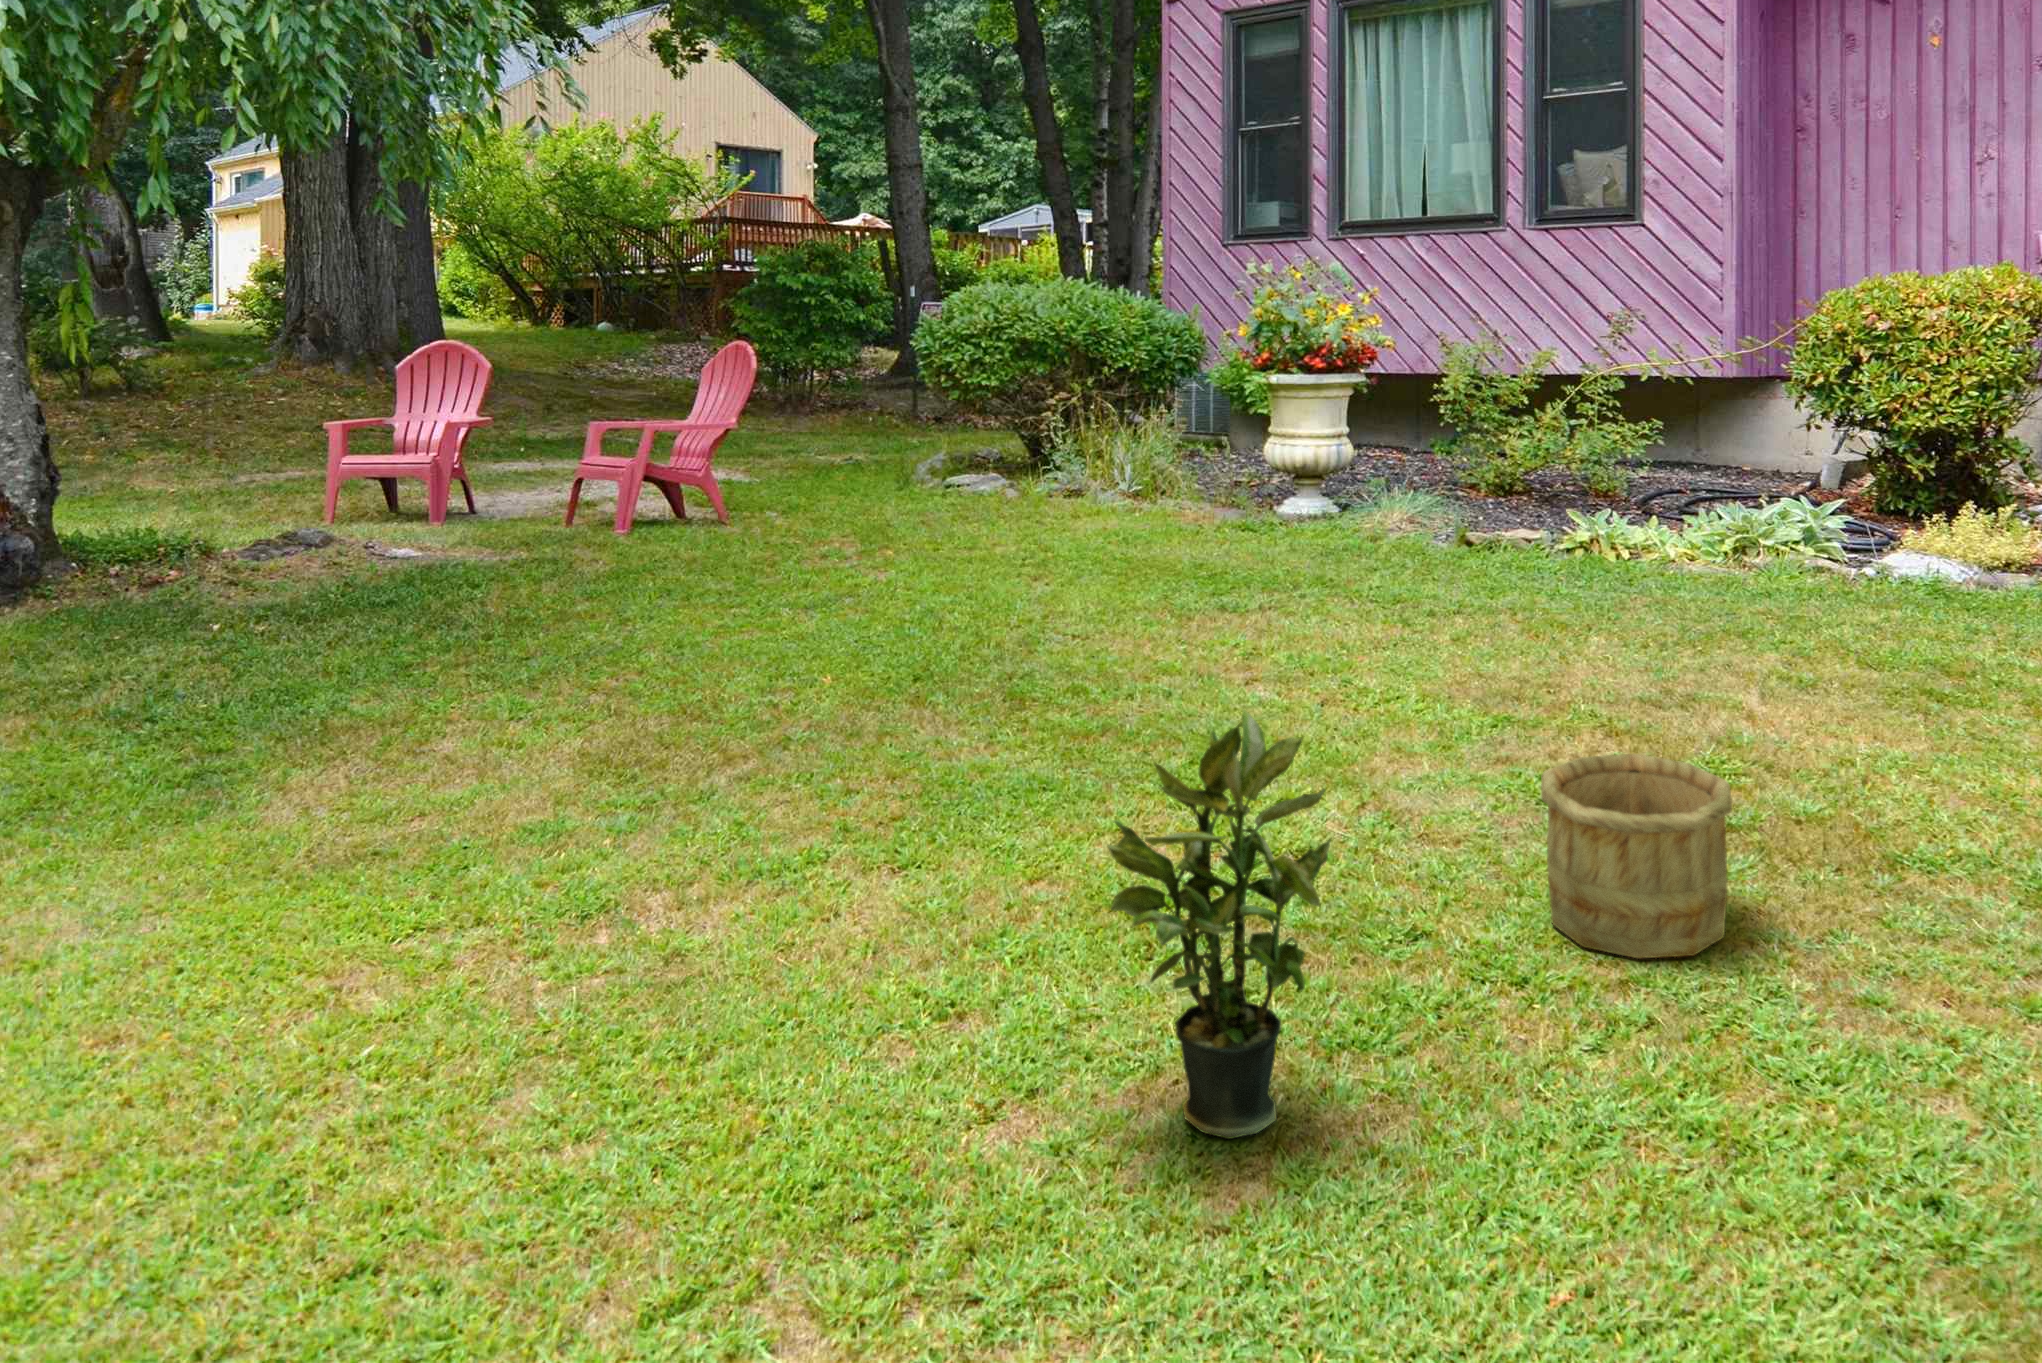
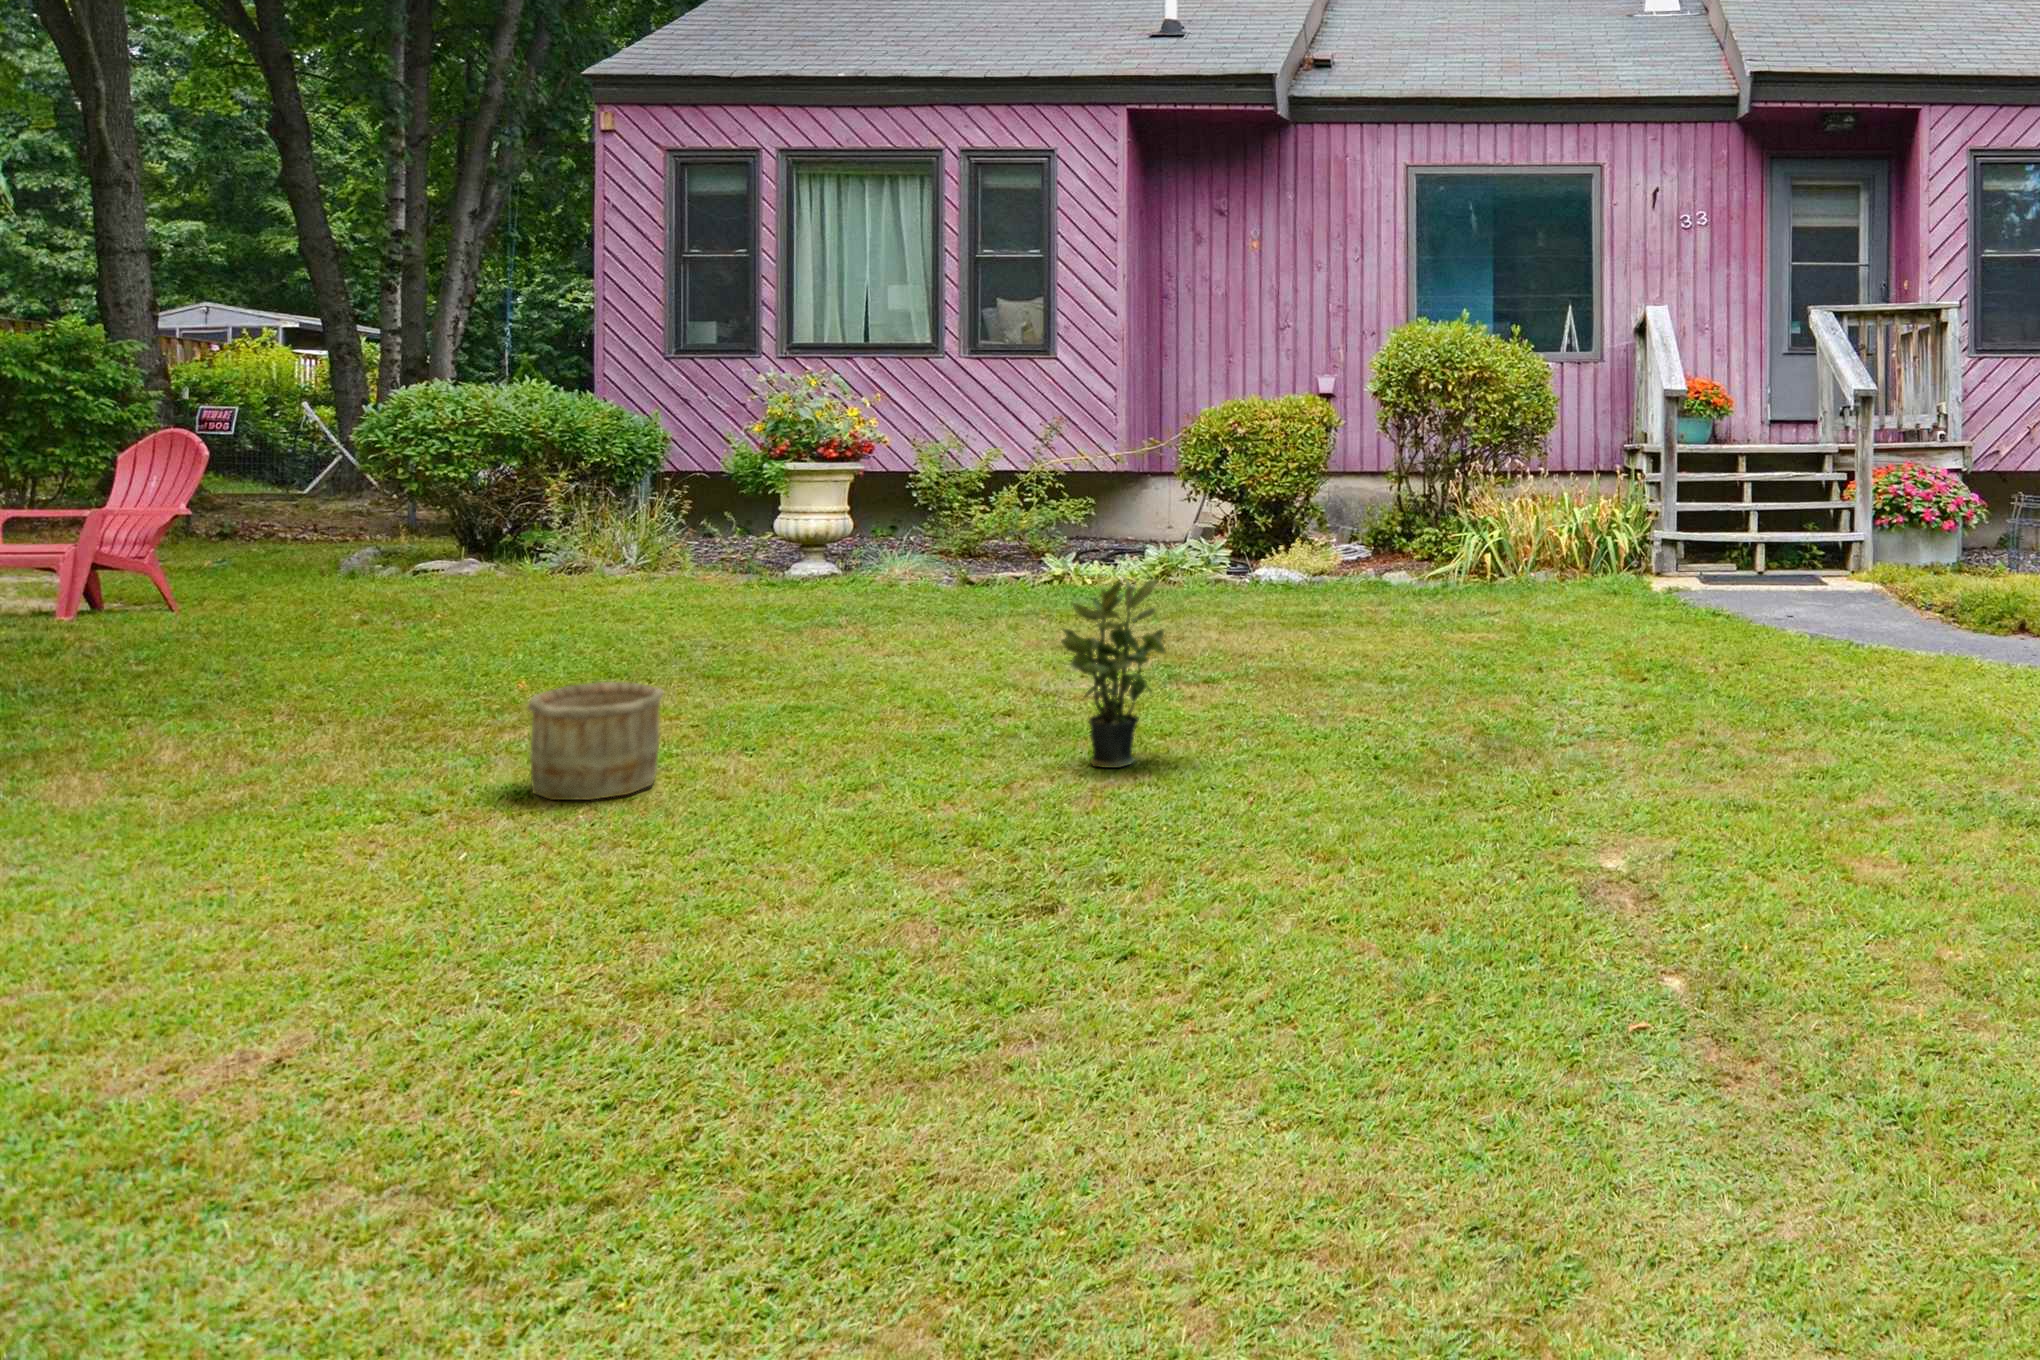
wooden bucket: present [1541,754,1732,958] -> present [528,682,663,800]

